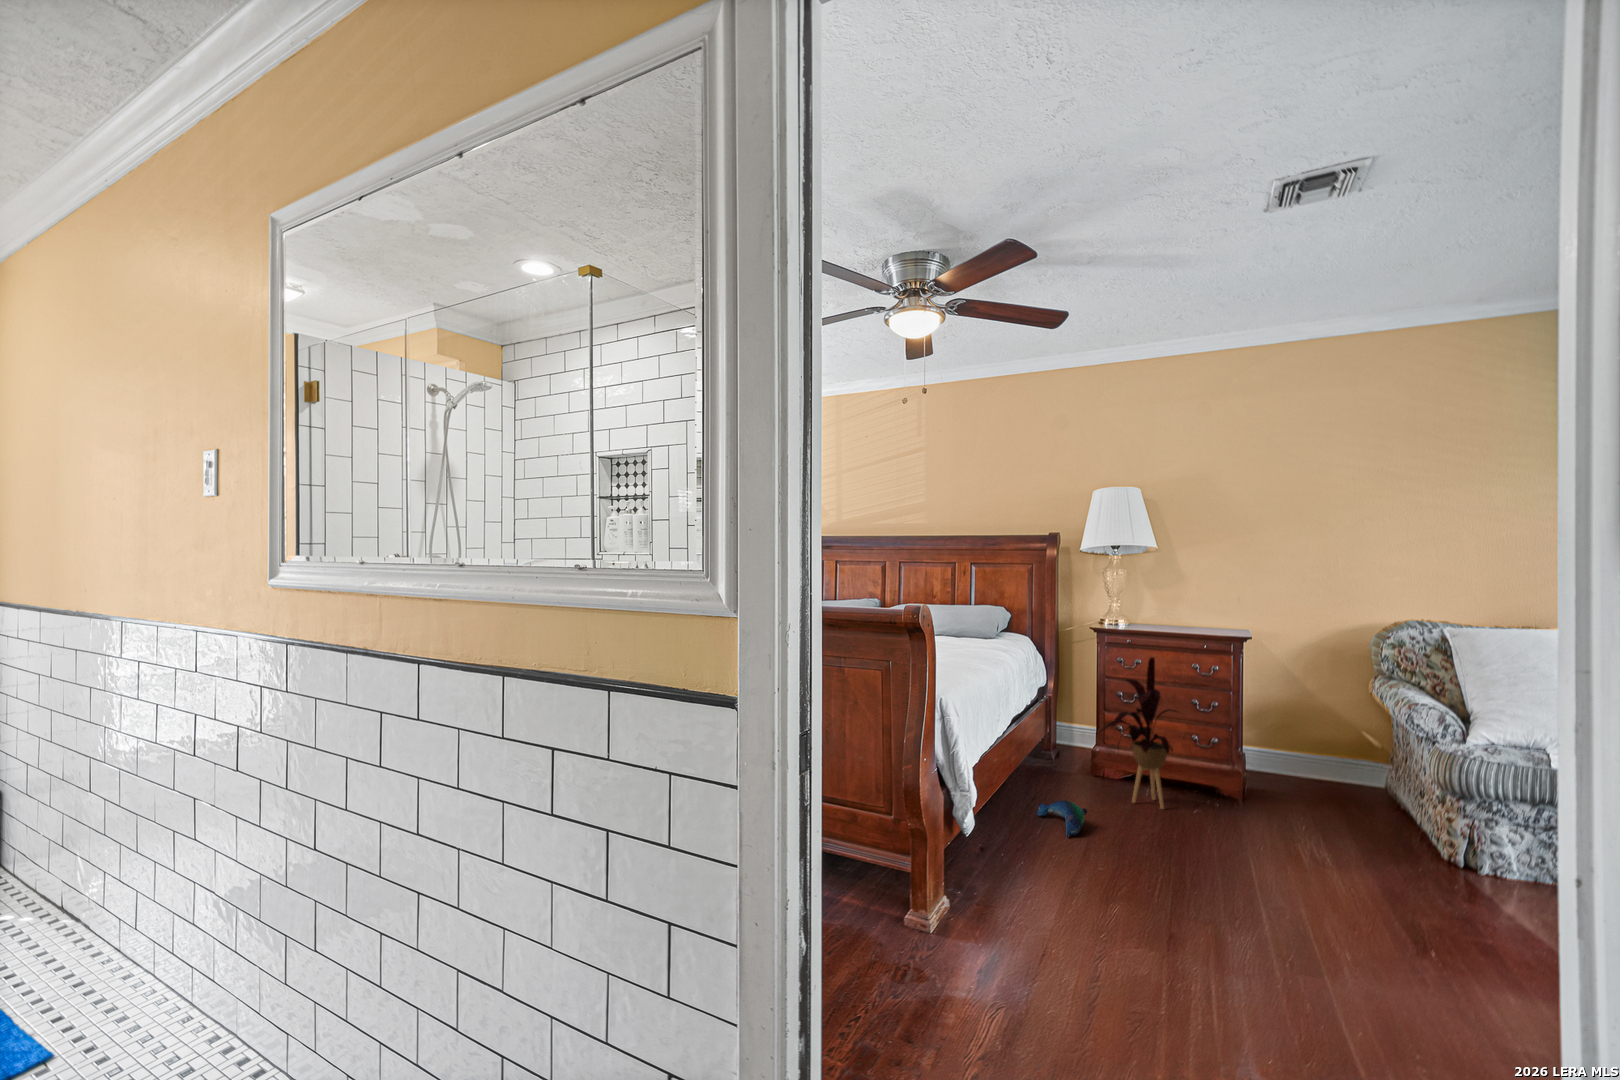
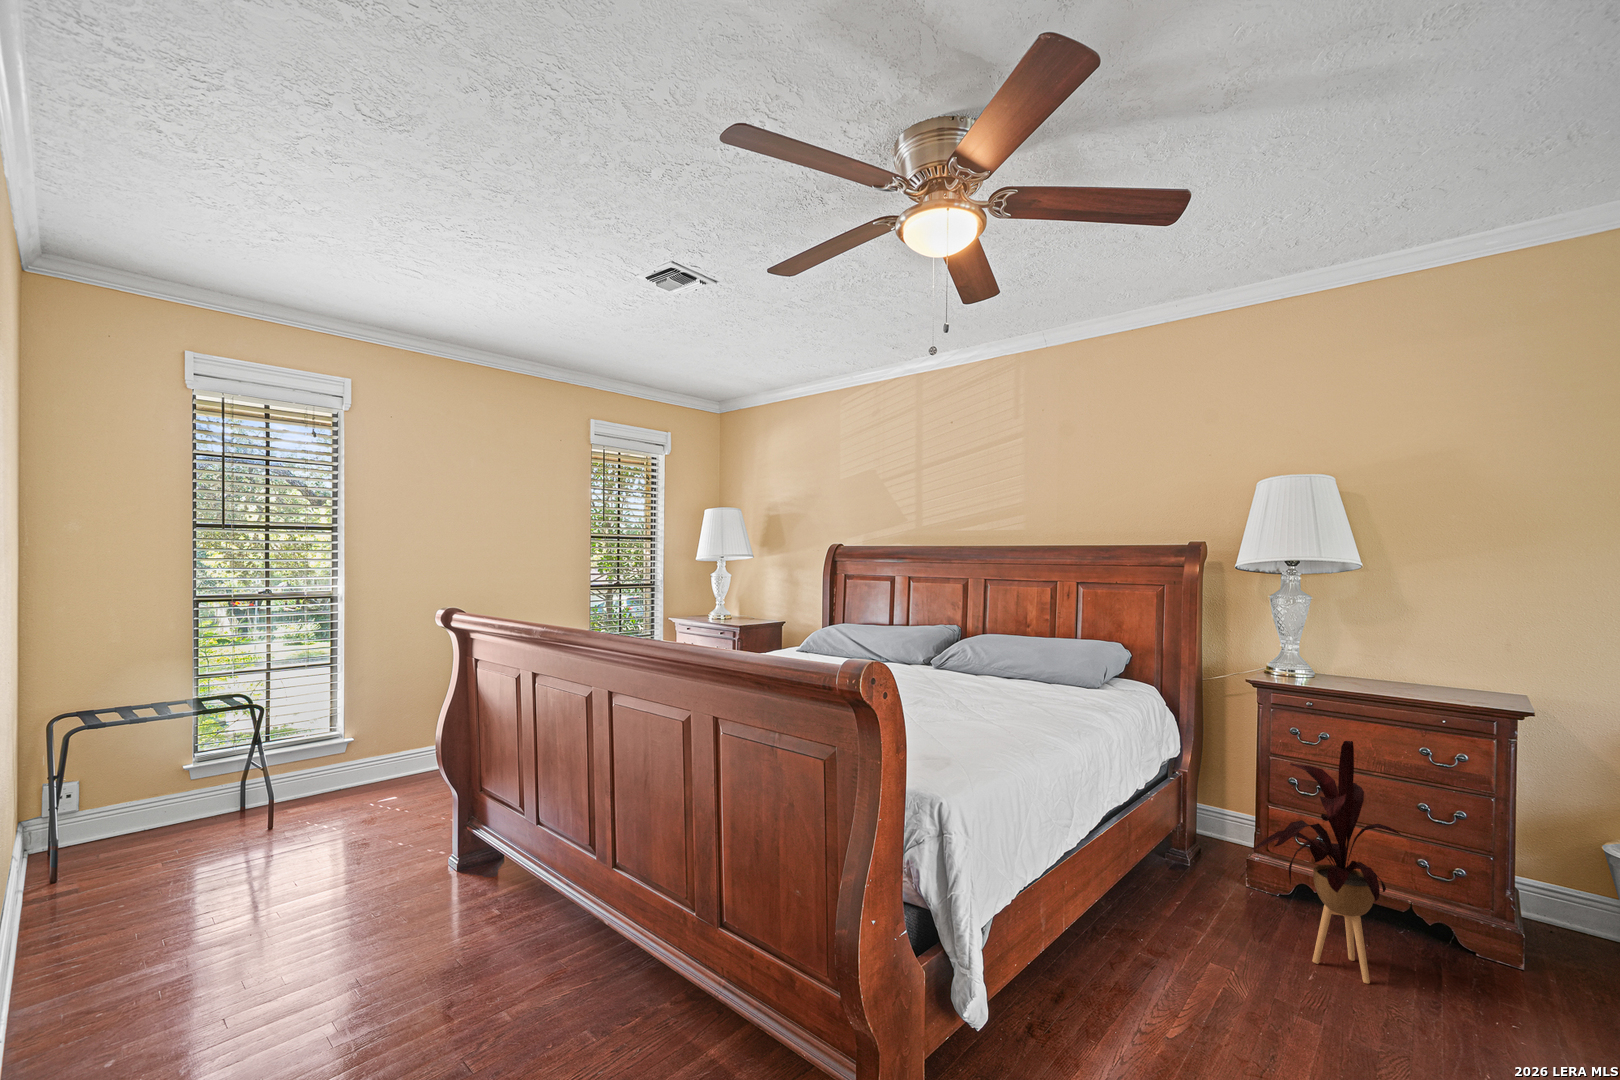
plush toy: present [1037,800,1087,837] -> none [1148,951,1230,1026]

